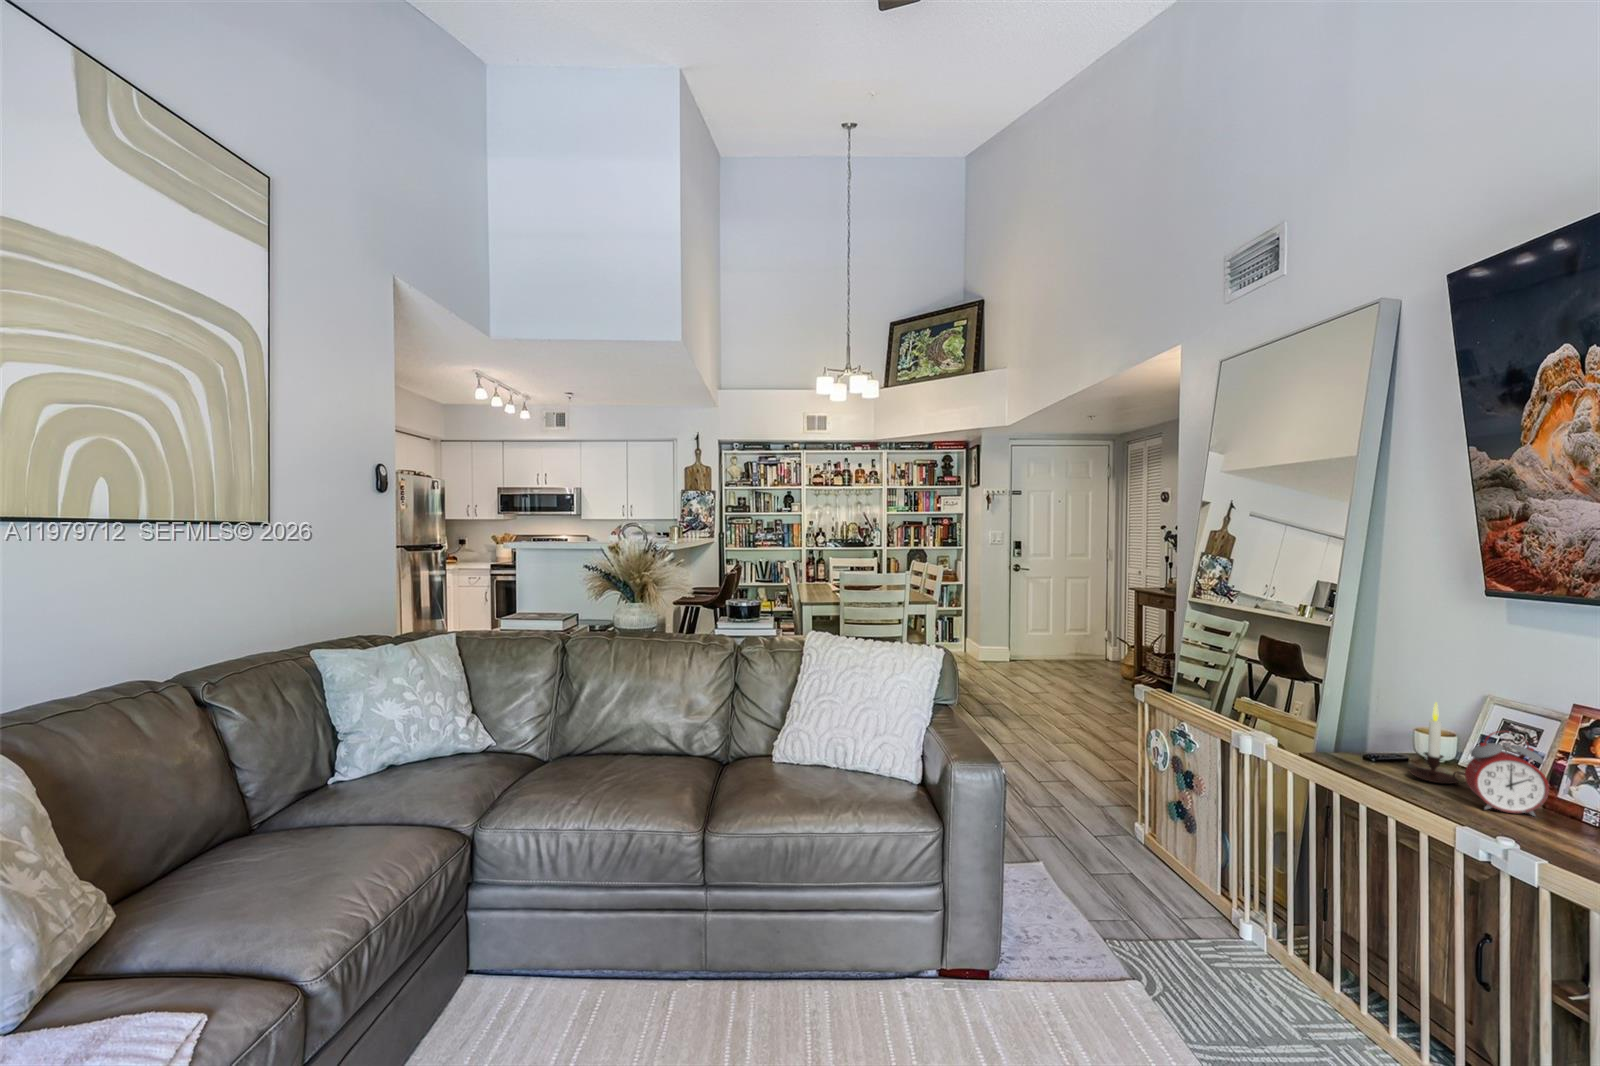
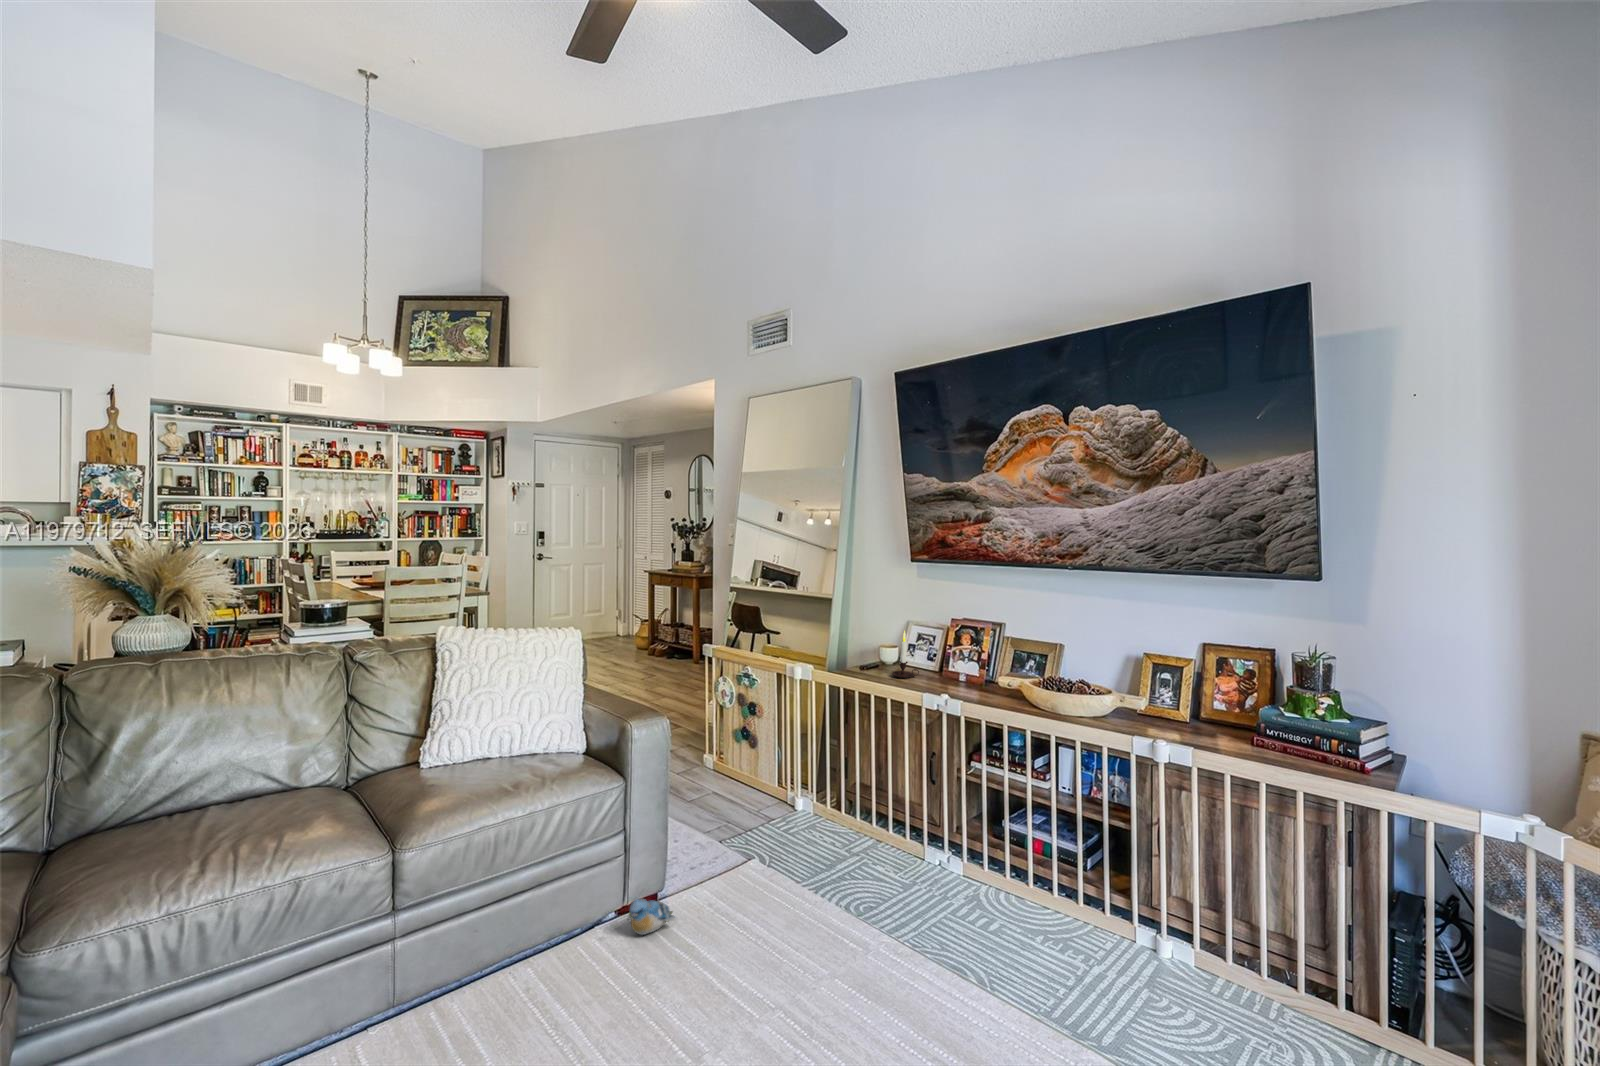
alarm clock: present [1465,731,1549,816] -> none [922,641,956,687]
plush toy: none [930,970,994,1019] -> present [629,898,677,935]

